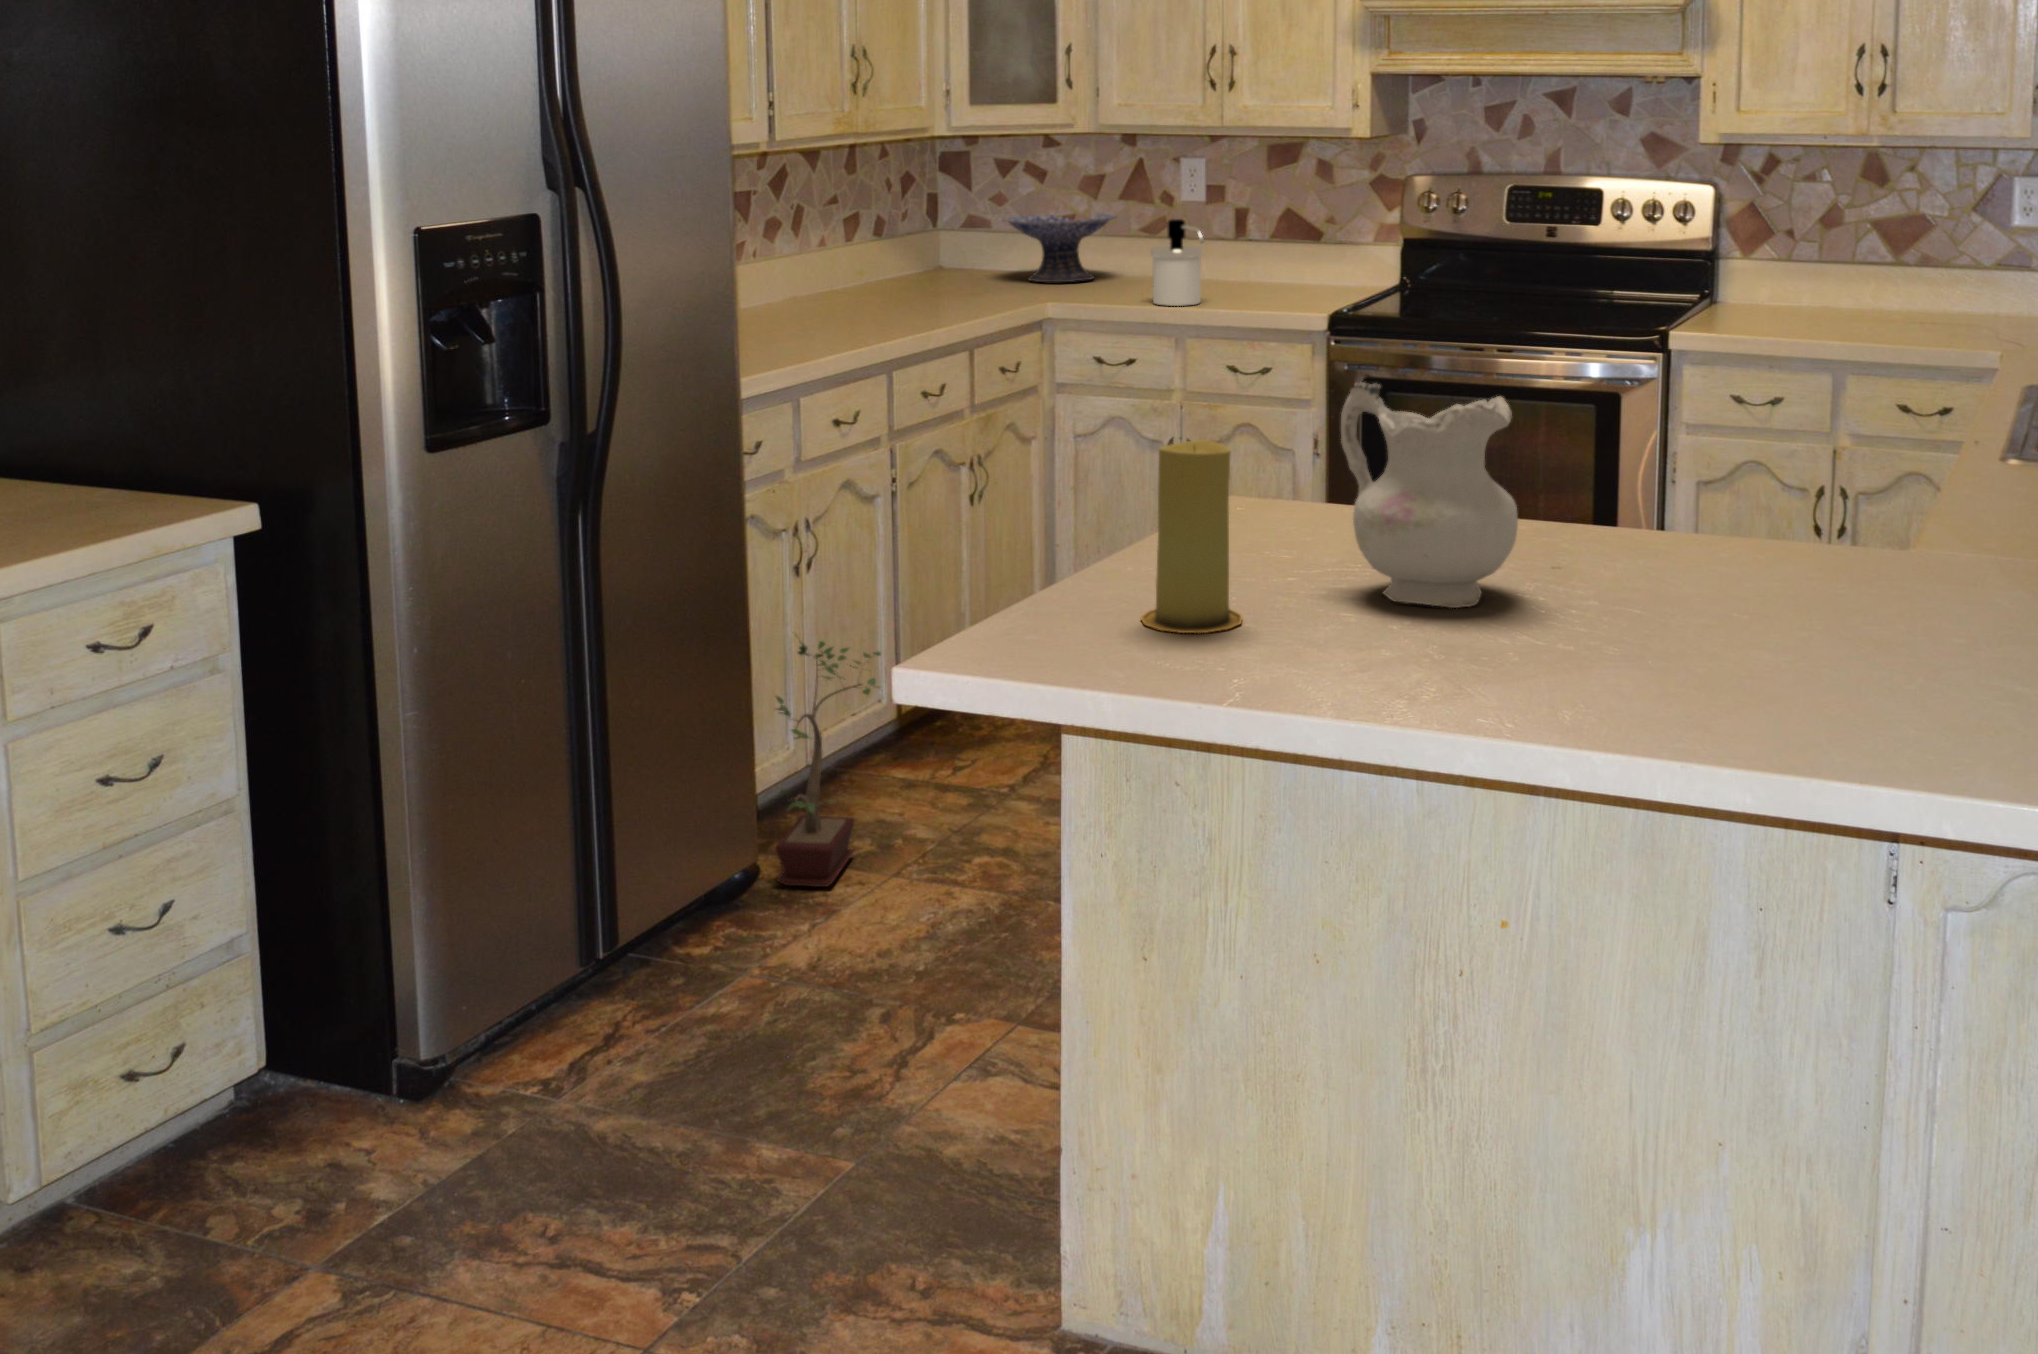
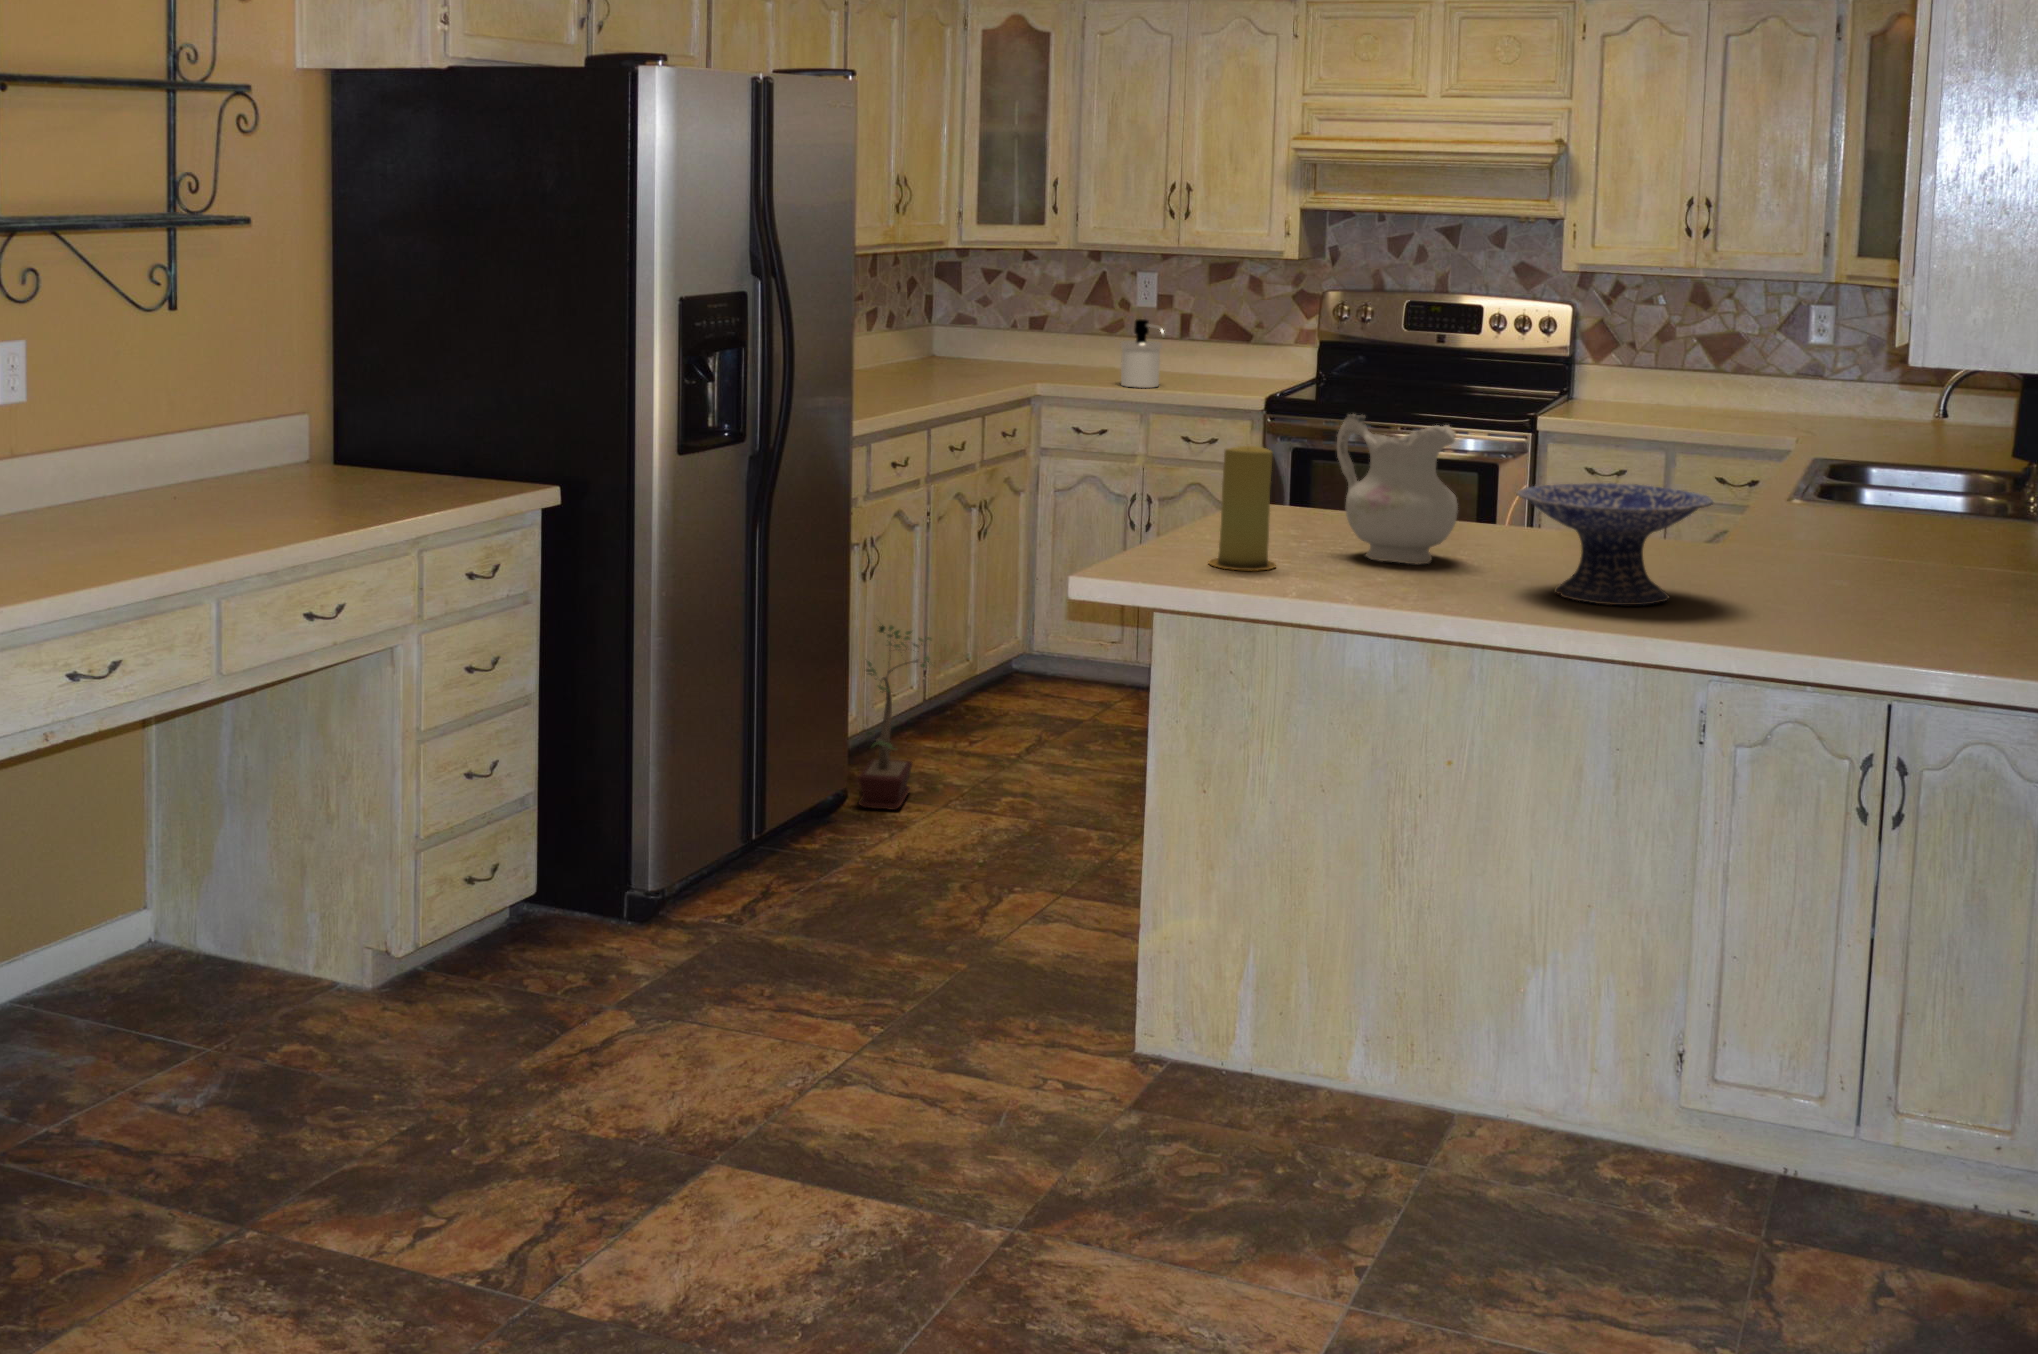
decorative bowl: present [1004,214,1116,282] -> present [1516,483,1713,605]

